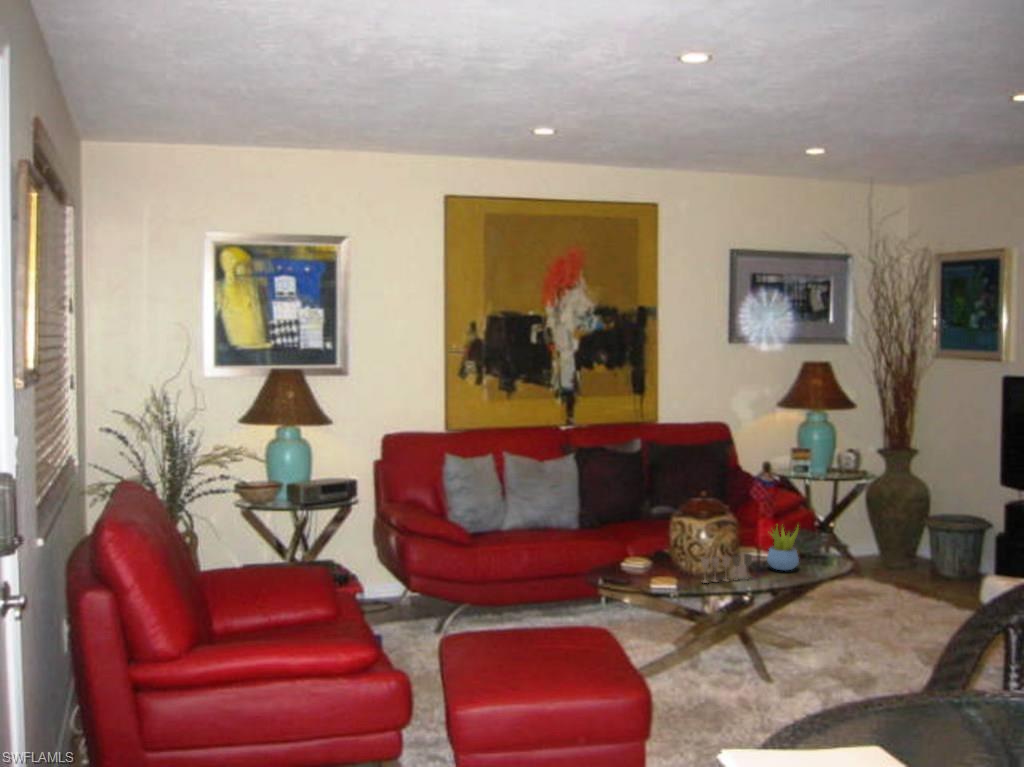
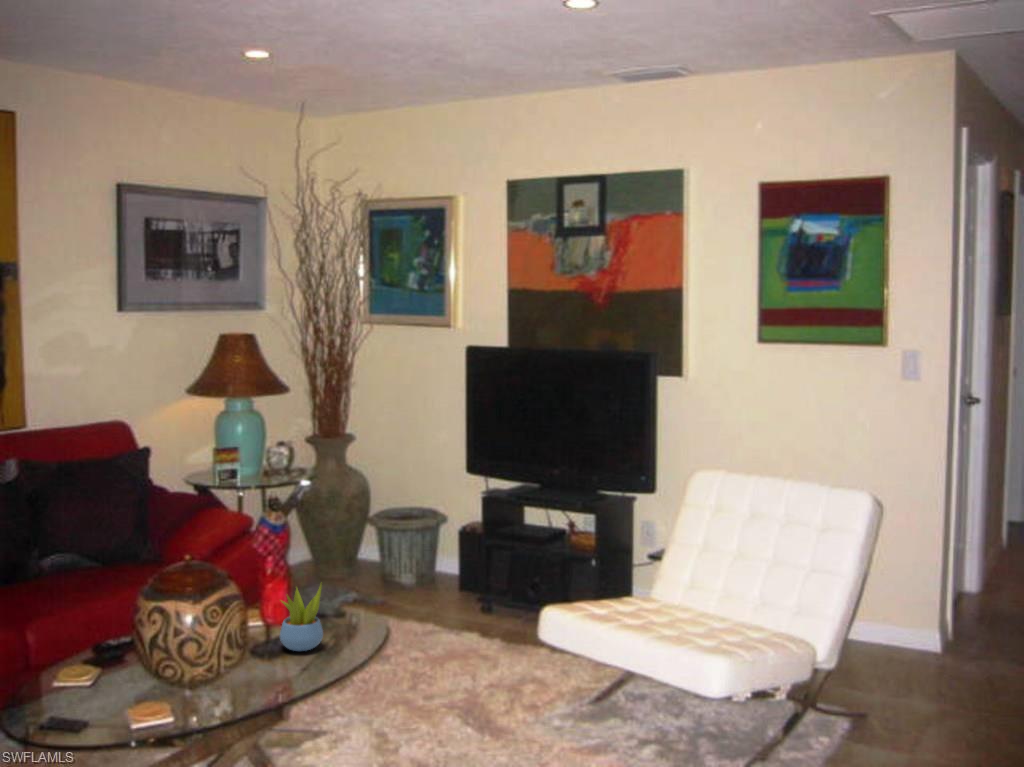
wine glass: present [701,554,752,583] -> none [206,641,272,699]

